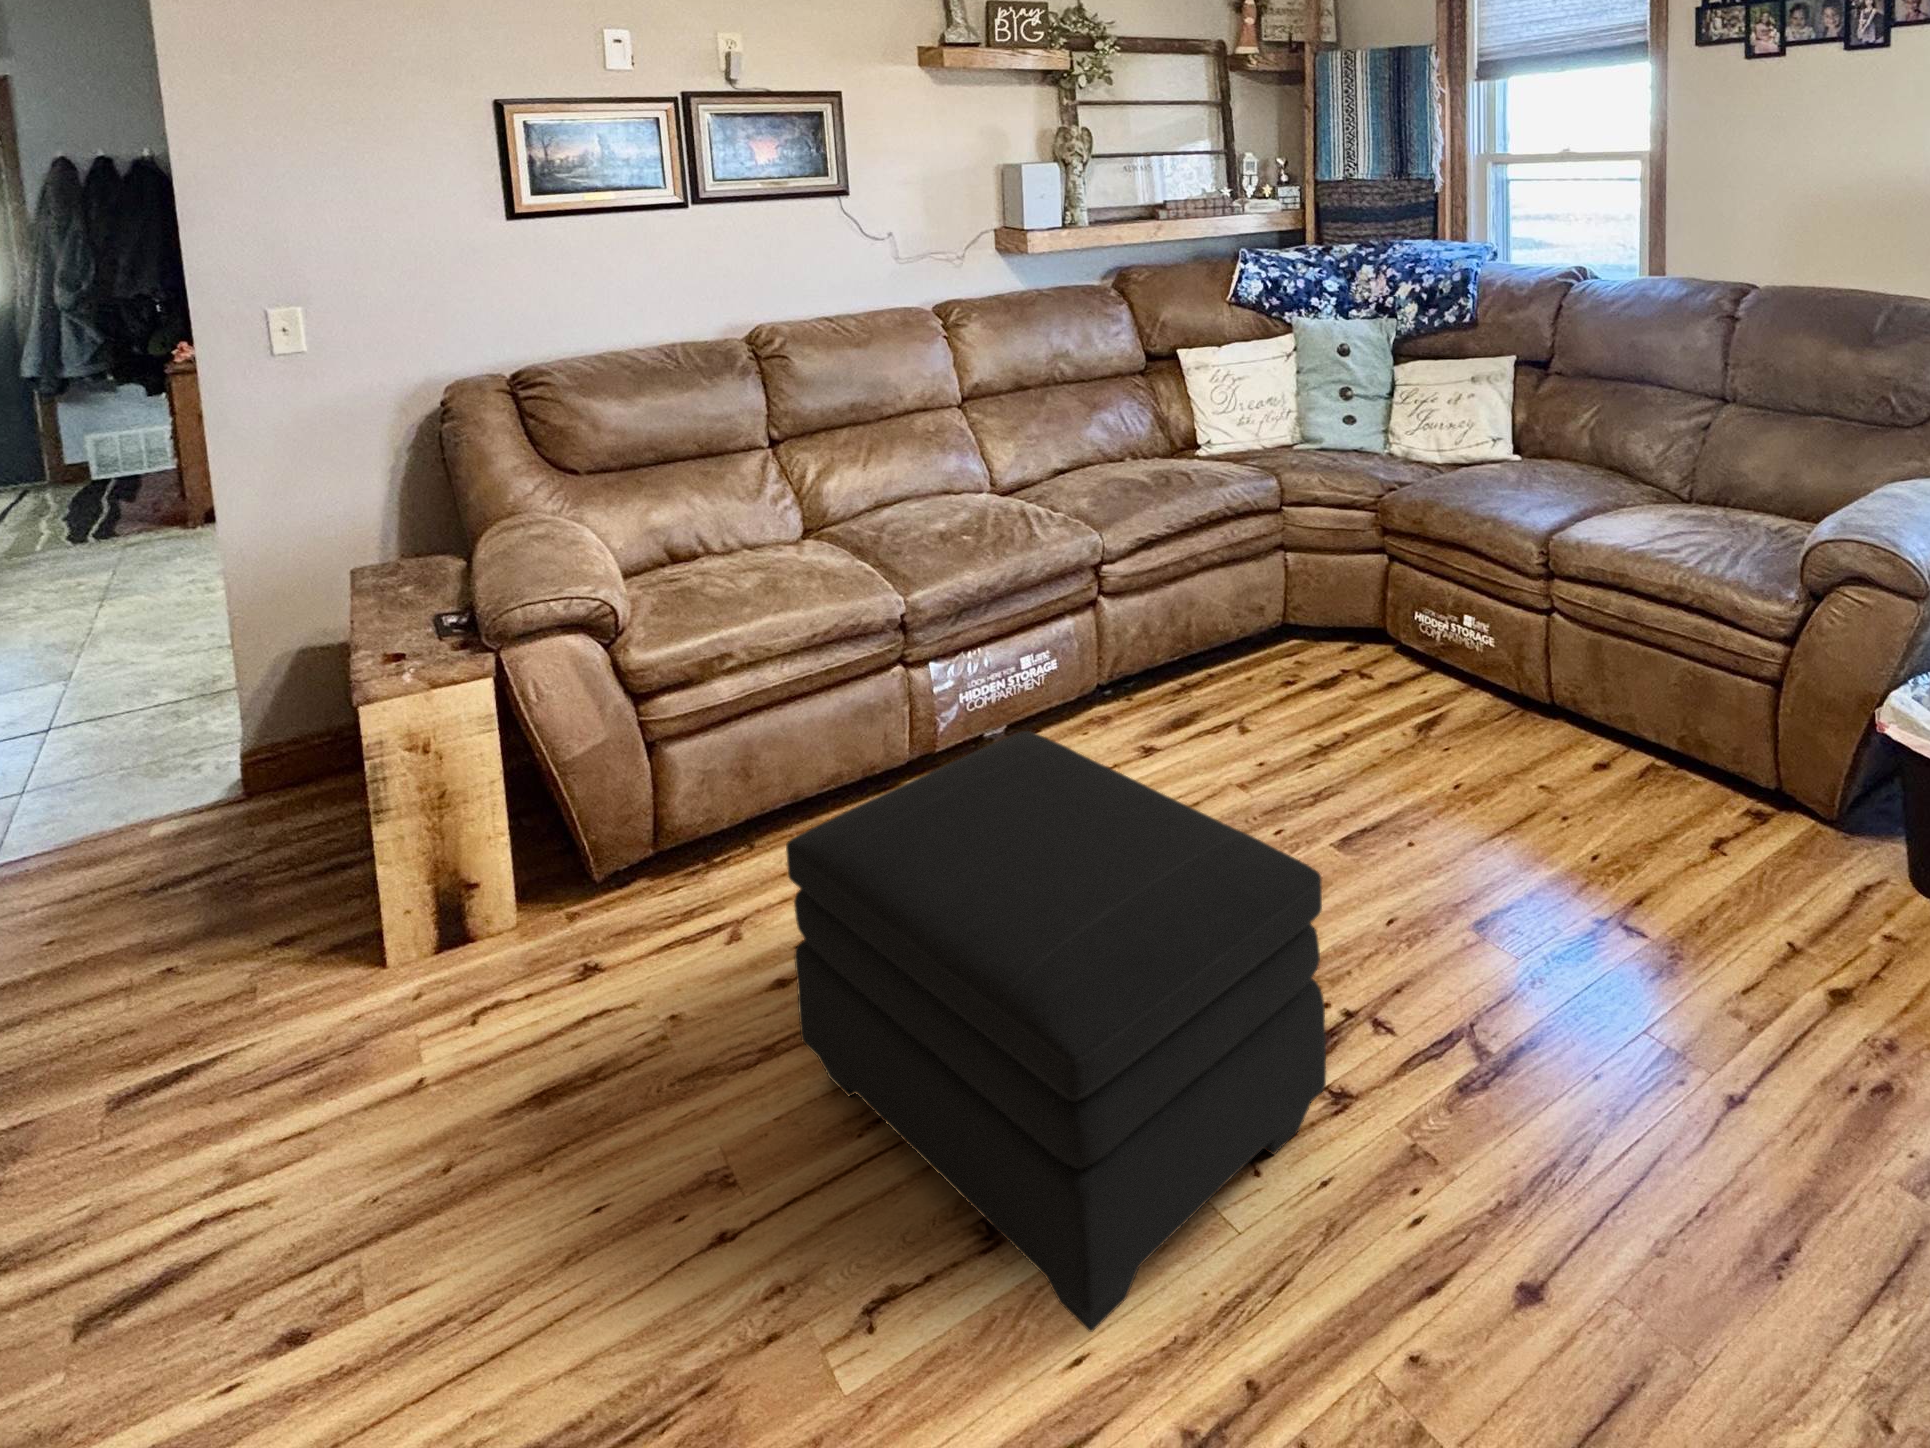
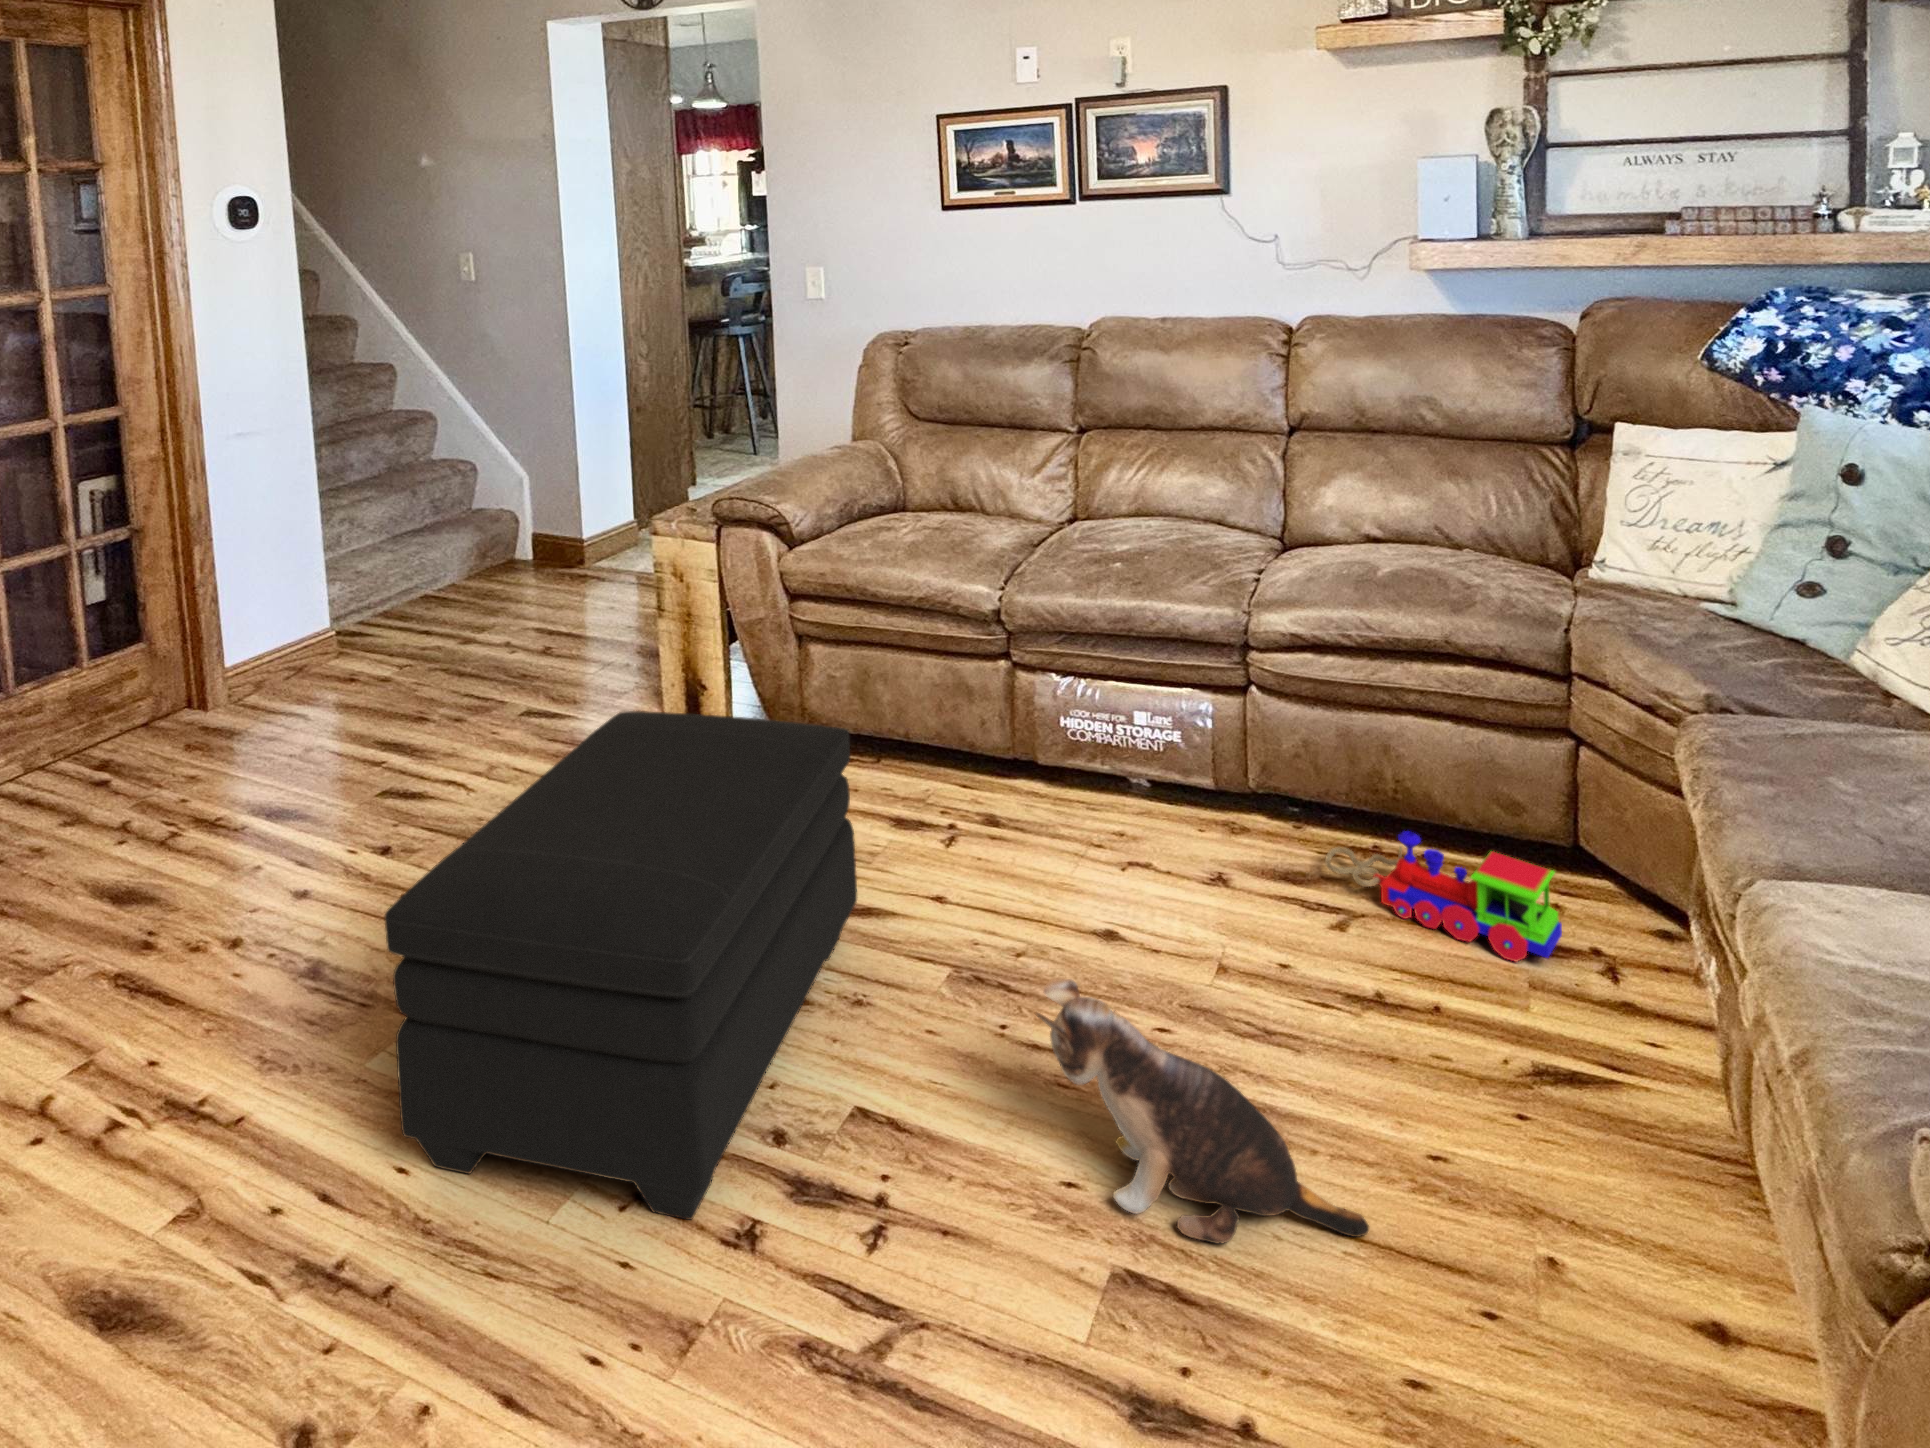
toy train: none [1203,629,1363,706] -> present [1325,831,1562,961]
plush toy: none [1350,777,1502,903] -> present [1036,978,1369,1244]

